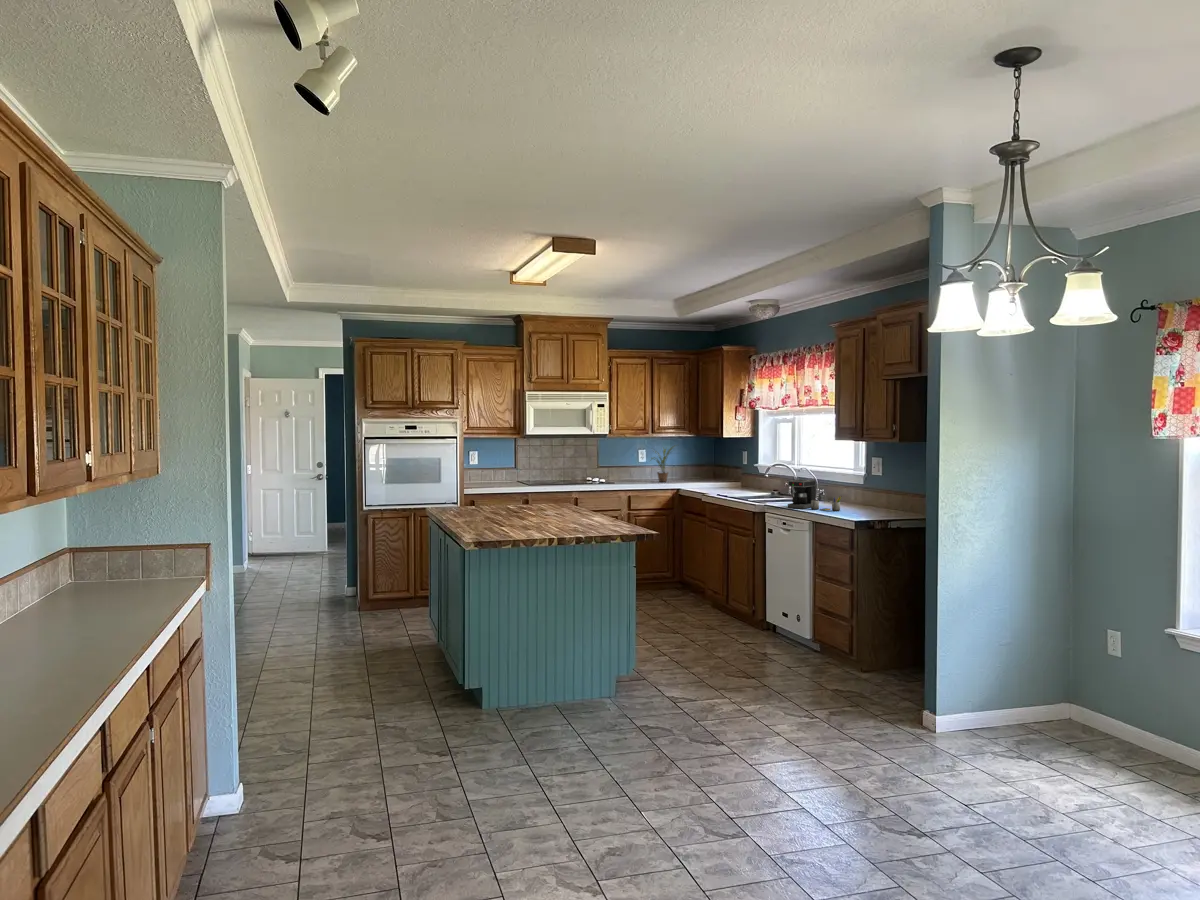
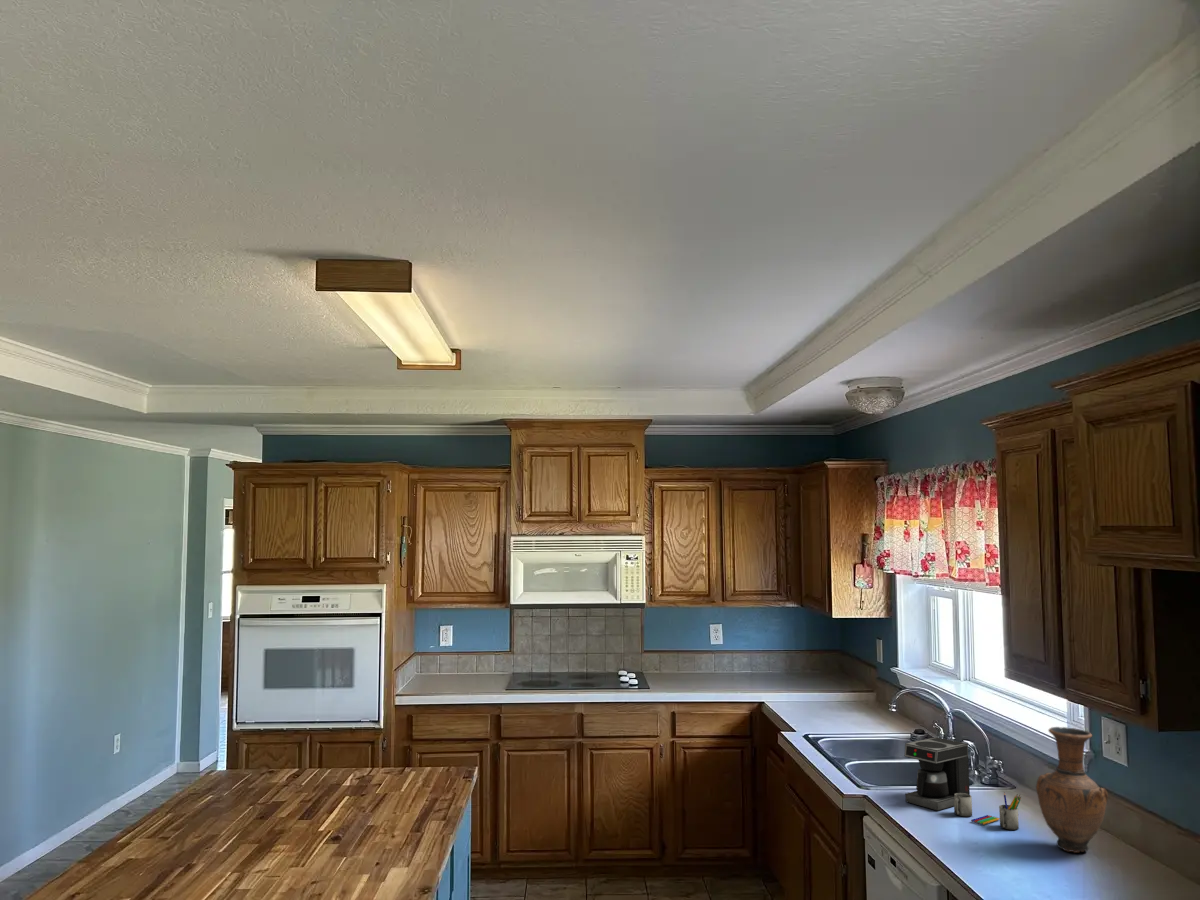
potted plant: present [652,447,673,482] -> none [727,614,774,679]
vase: none [850,463,879,514] -> present [1036,727,1108,853]

